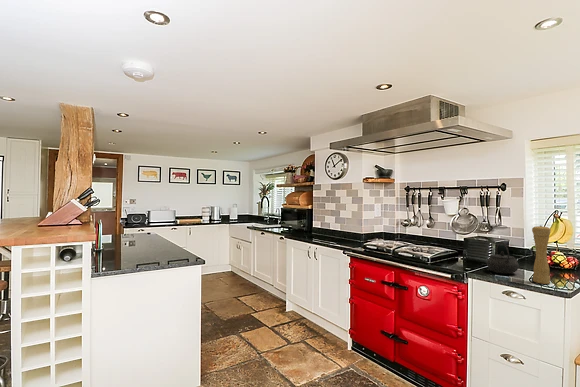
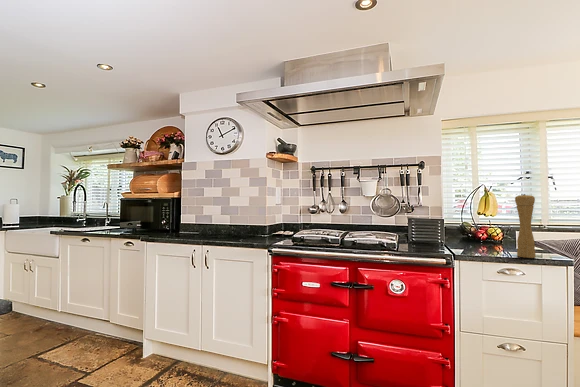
kettle: present [487,242,519,274] -> none [454,217,491,253]

